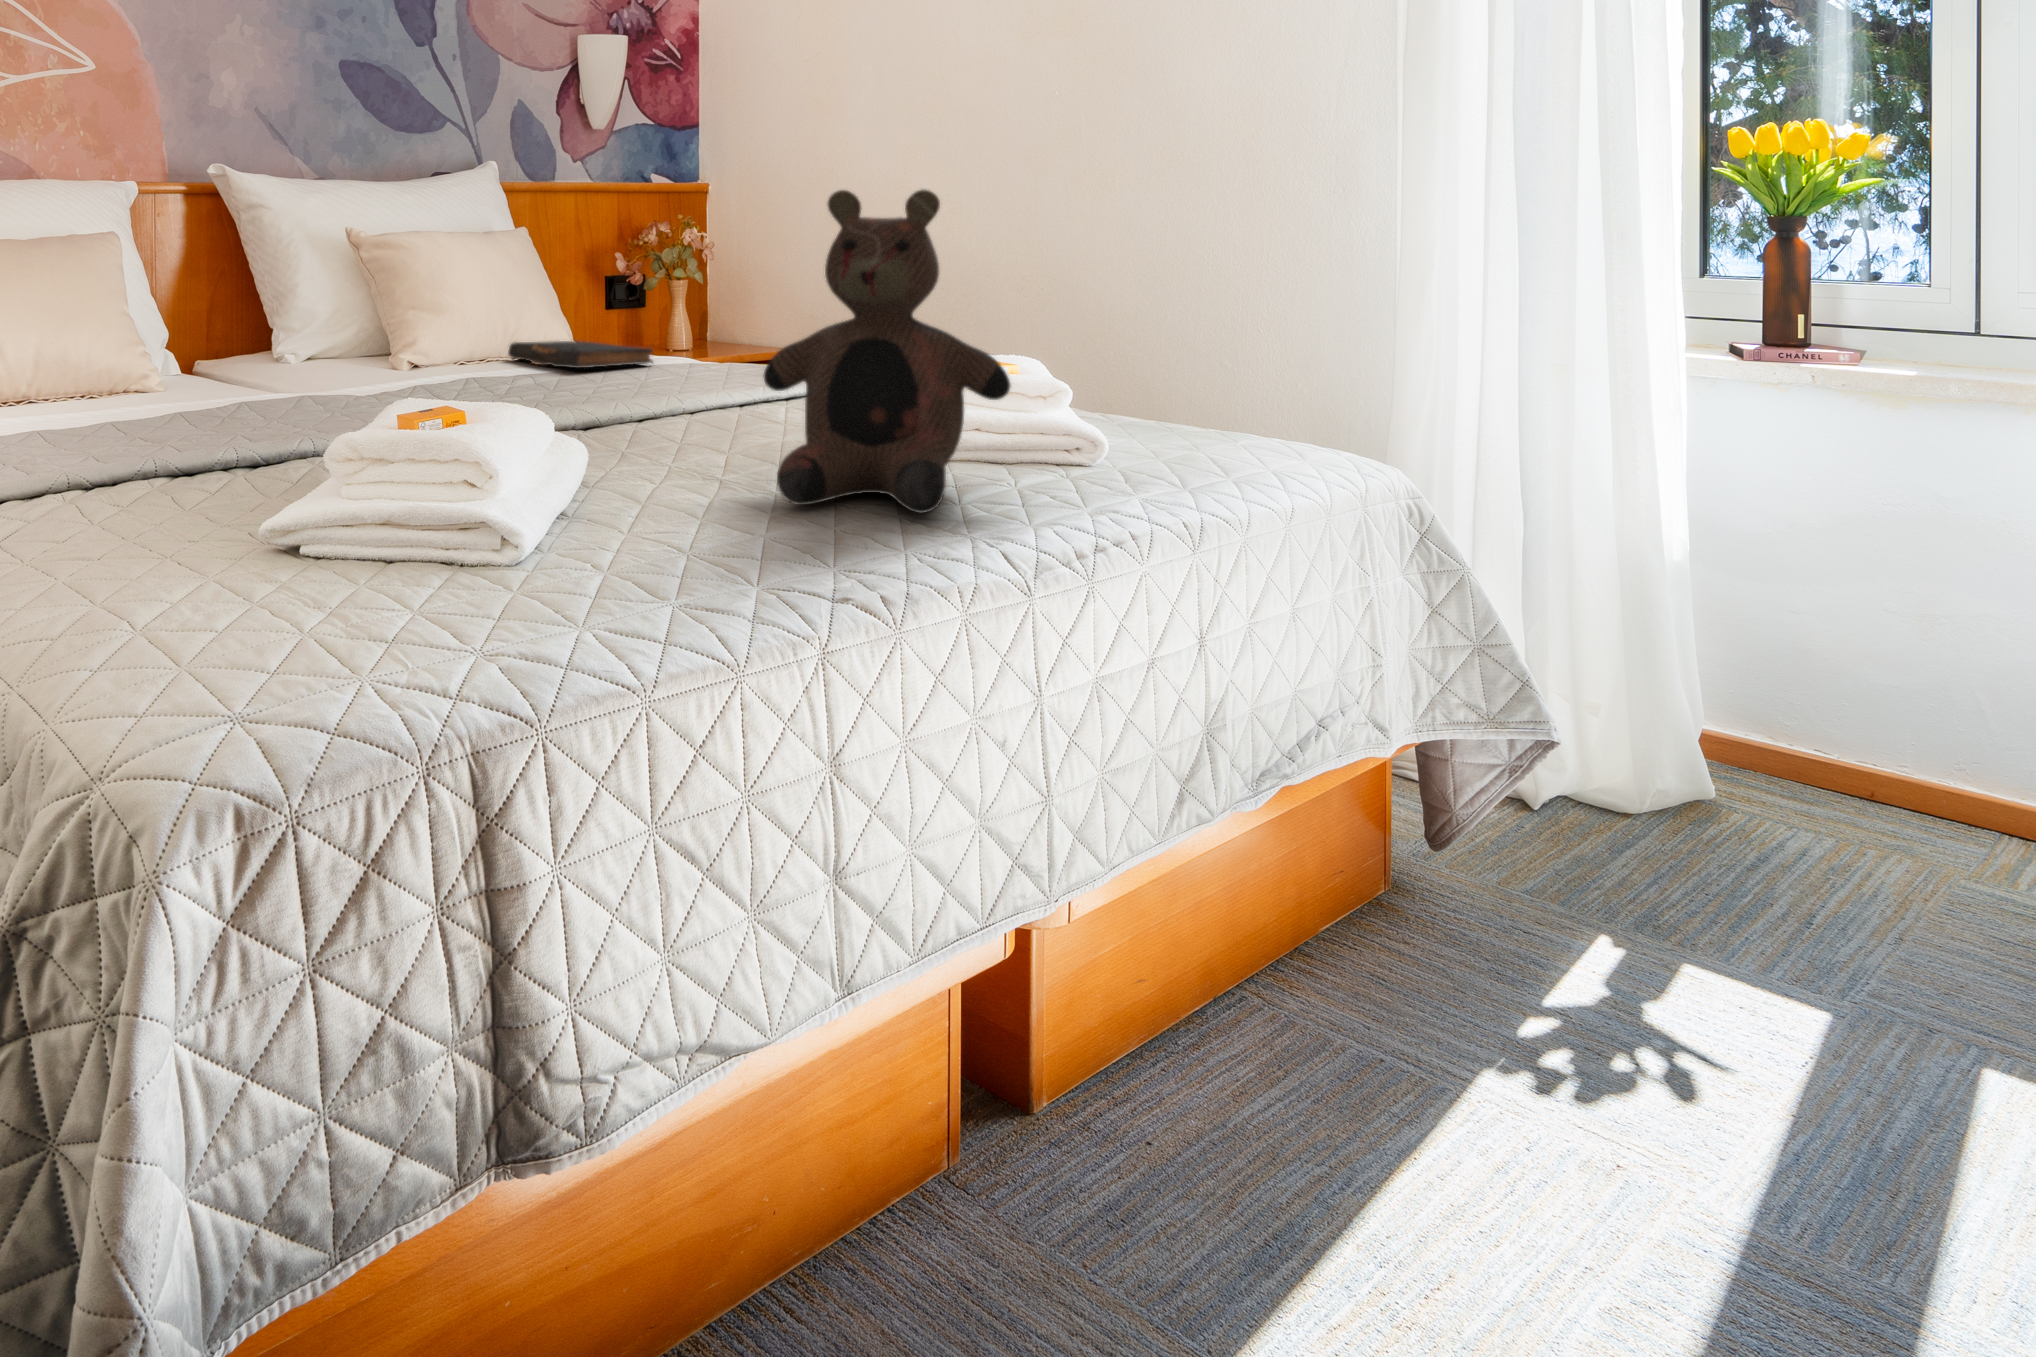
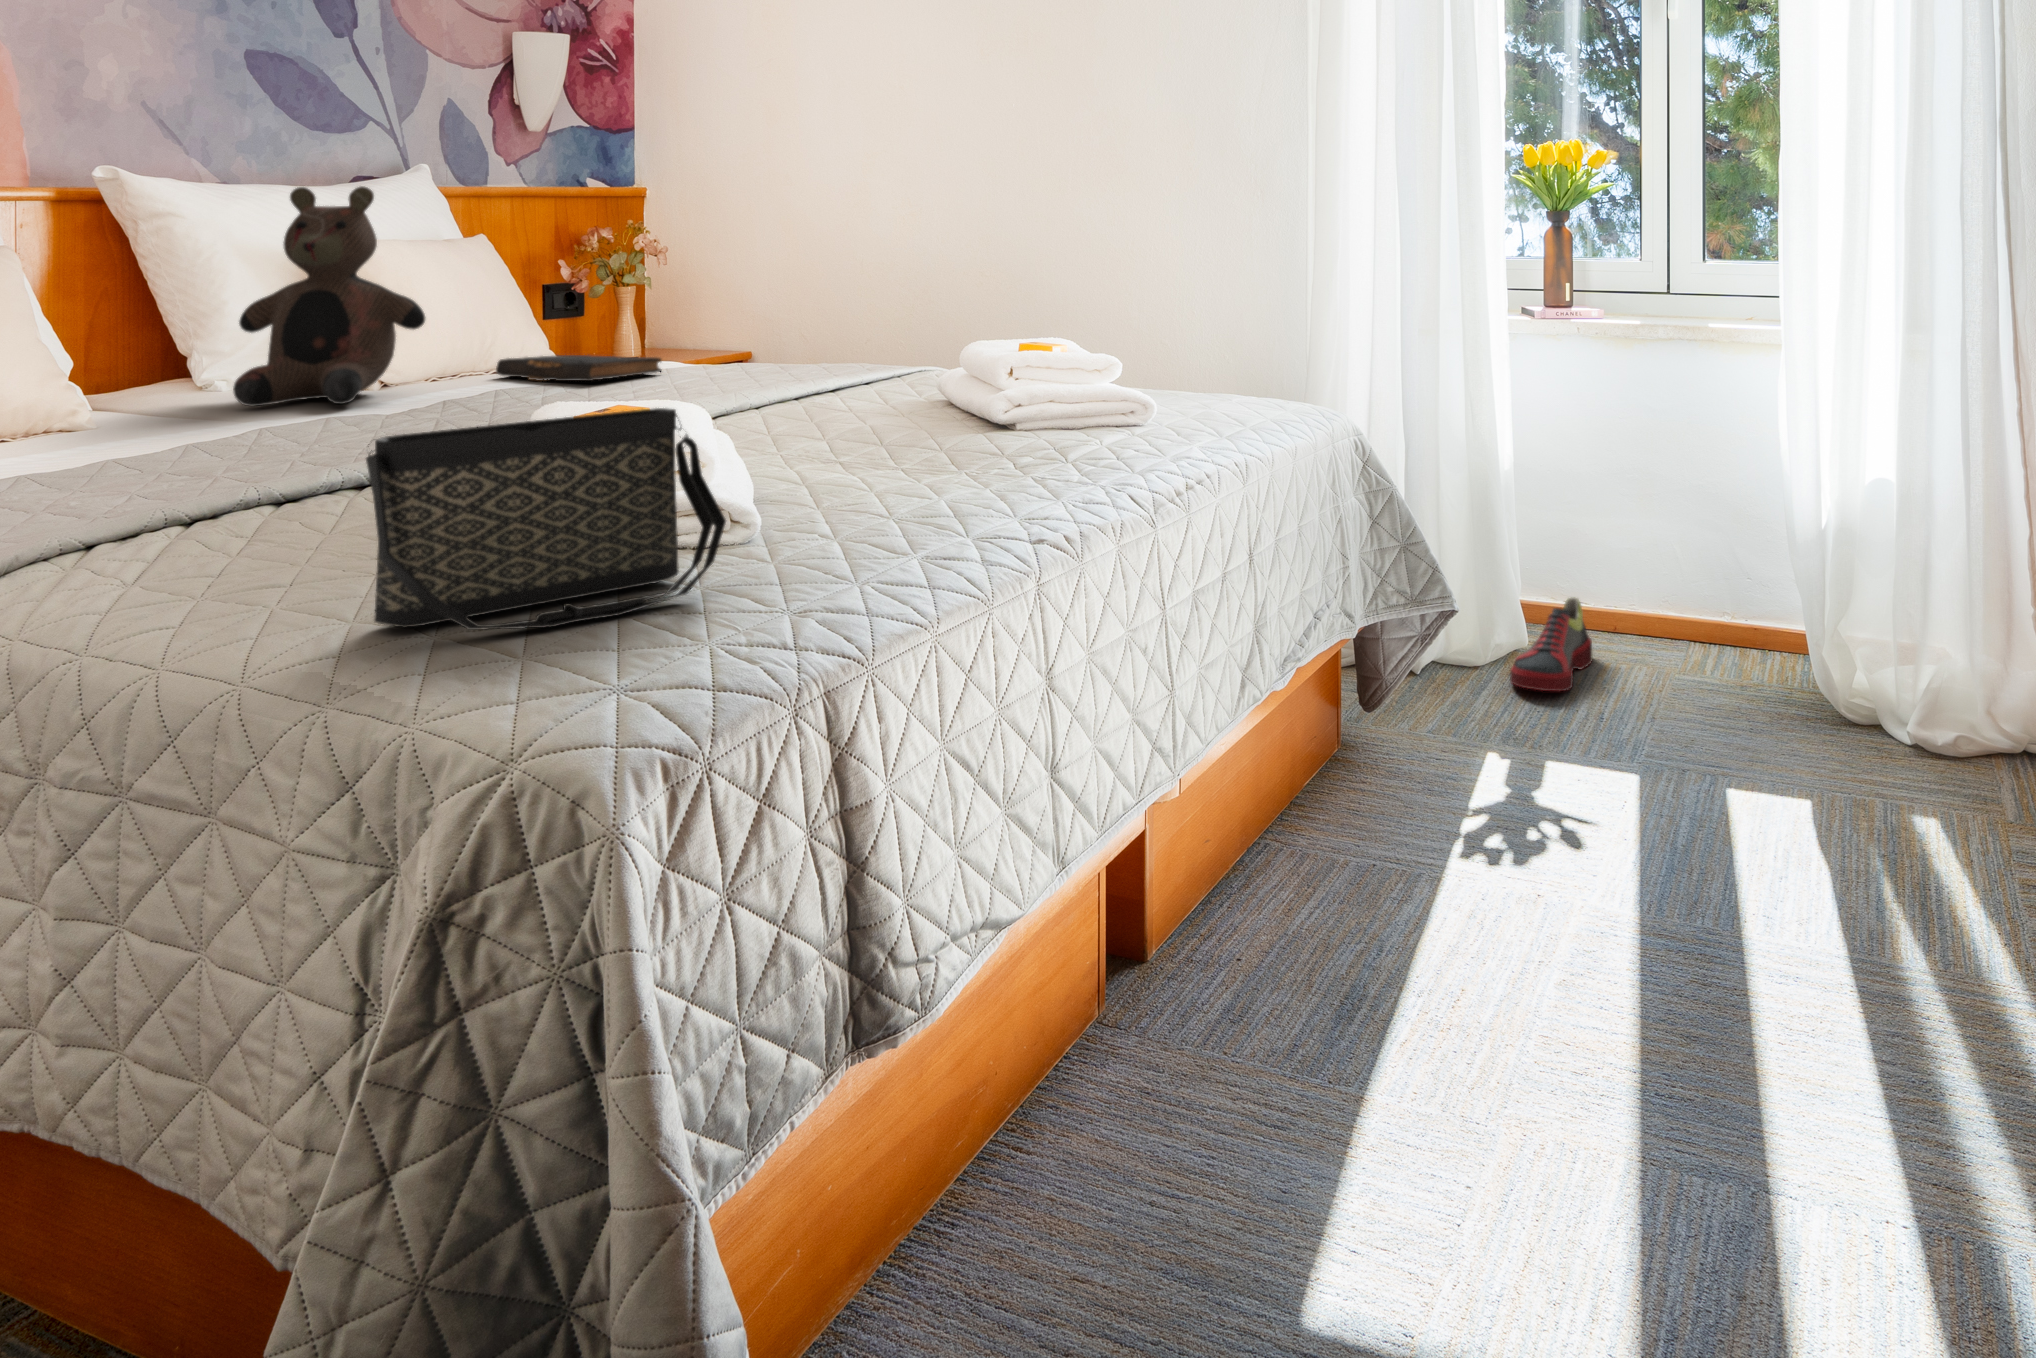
teddy bear: present [764,189,1010,513] -> present [233,186,425,406]
handbag: none [98,413,447,635] -> present [366,408,726,630]
shoe: none [1659,736,1805,865] -> present [1510,598,1593,691]

